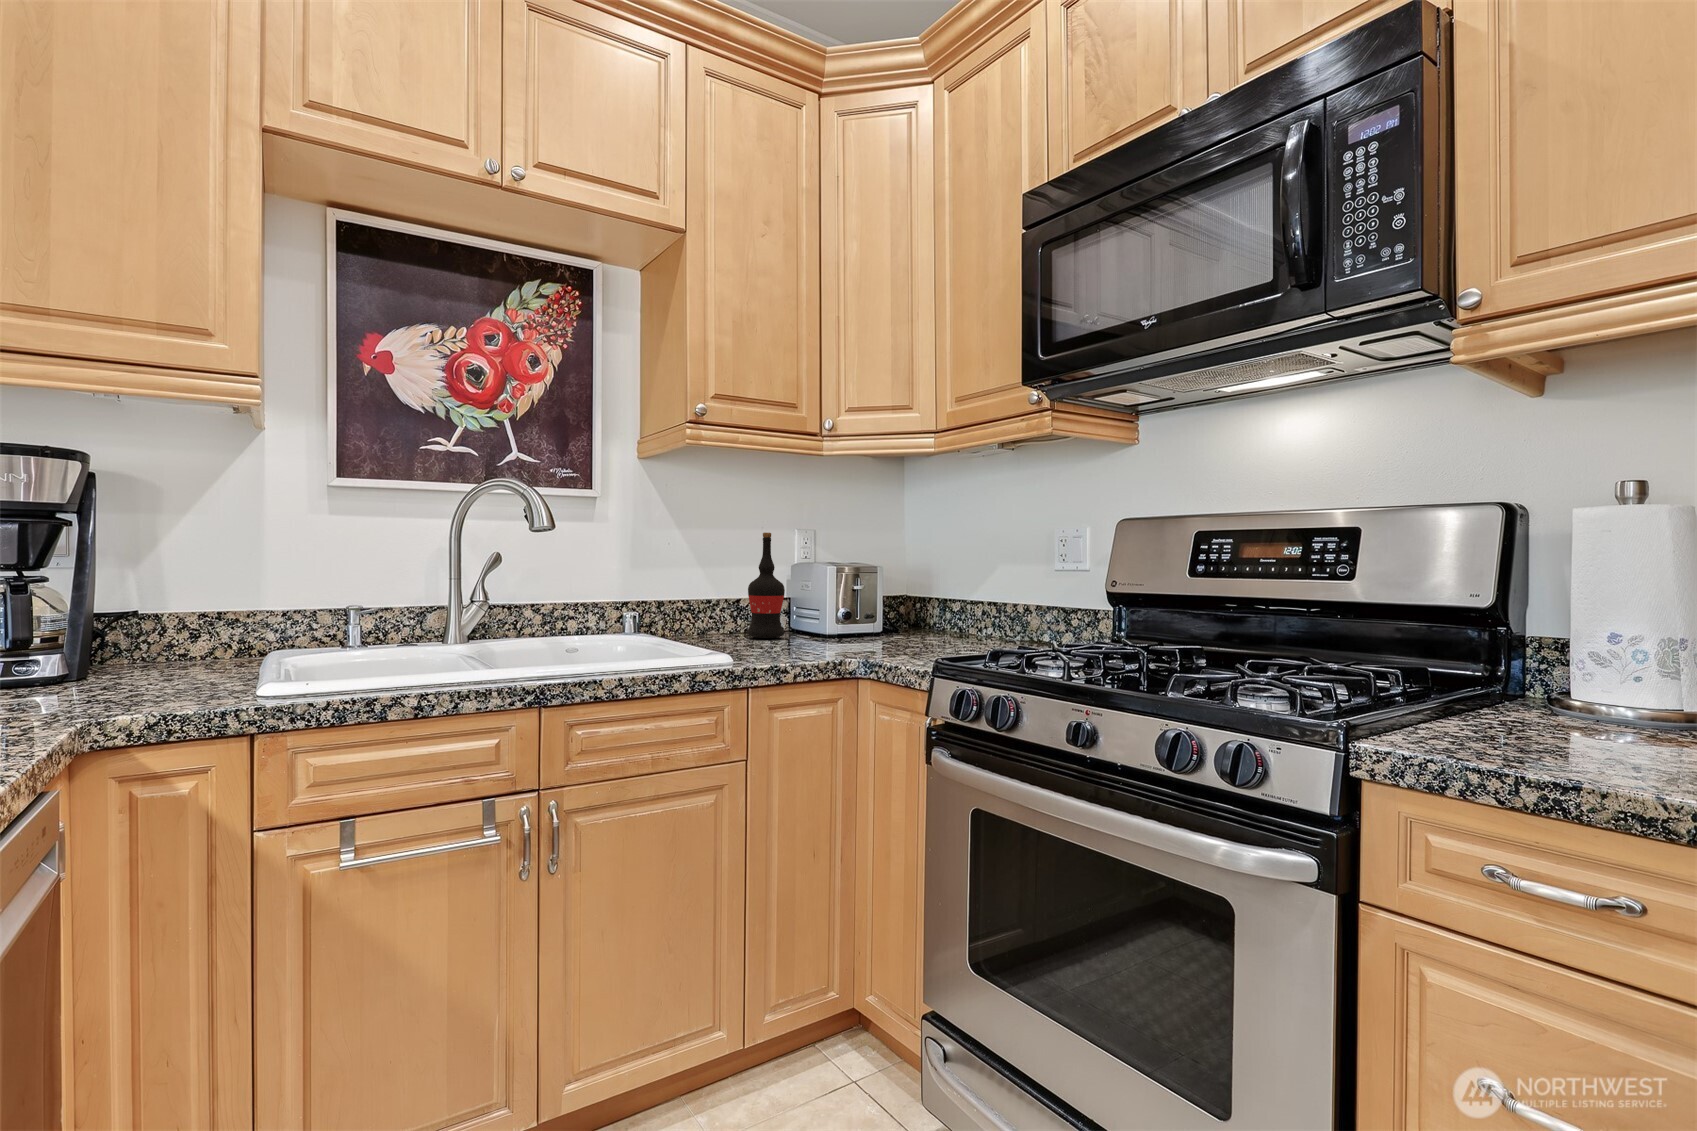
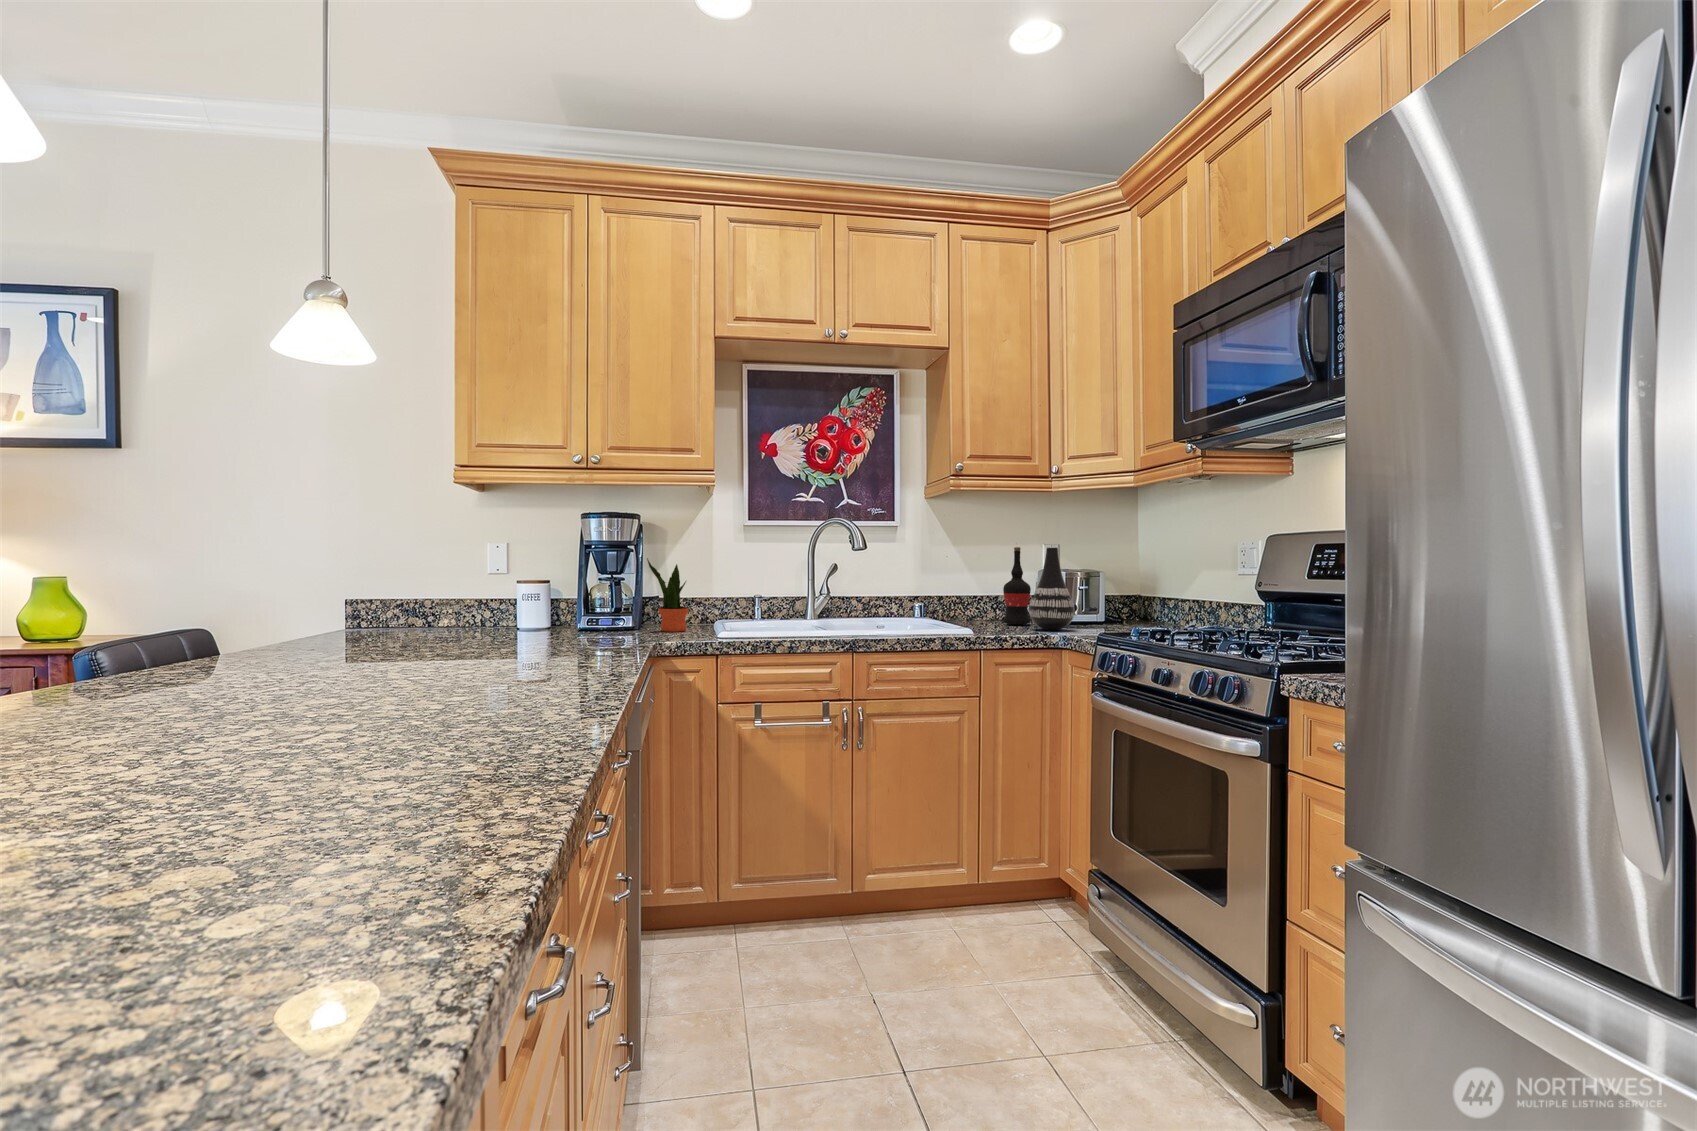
vase: none [793,533,853,647] -> present [1029,547,1075,631]
potted plant: none [97,539,201,683] -> present [647,559,689,632]

